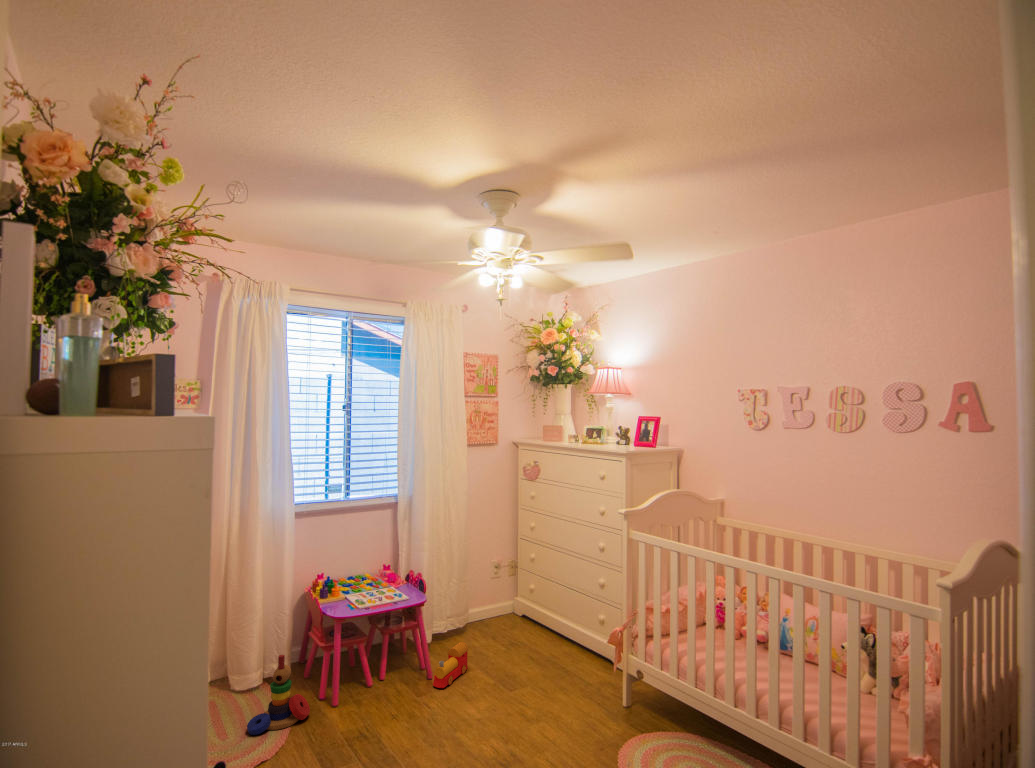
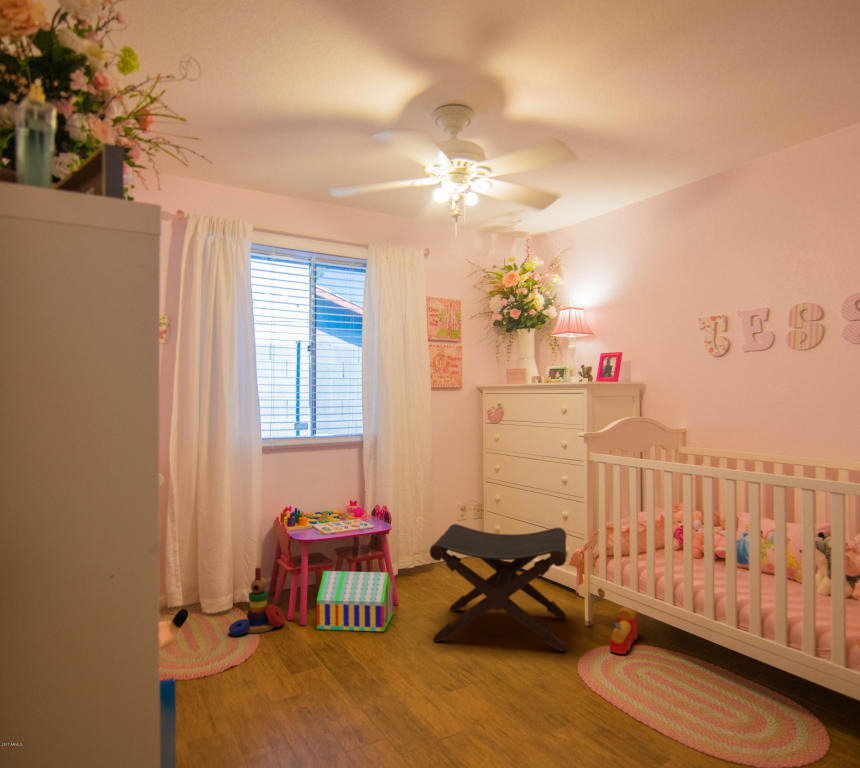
footstool: none [467,598,608,745] -> present [430,524,567,652]
toy train: present [433,642,468,688] -> present [610,606,637,654]
toy house: none [345,655,427,722] -> present [317,571,393,631]

